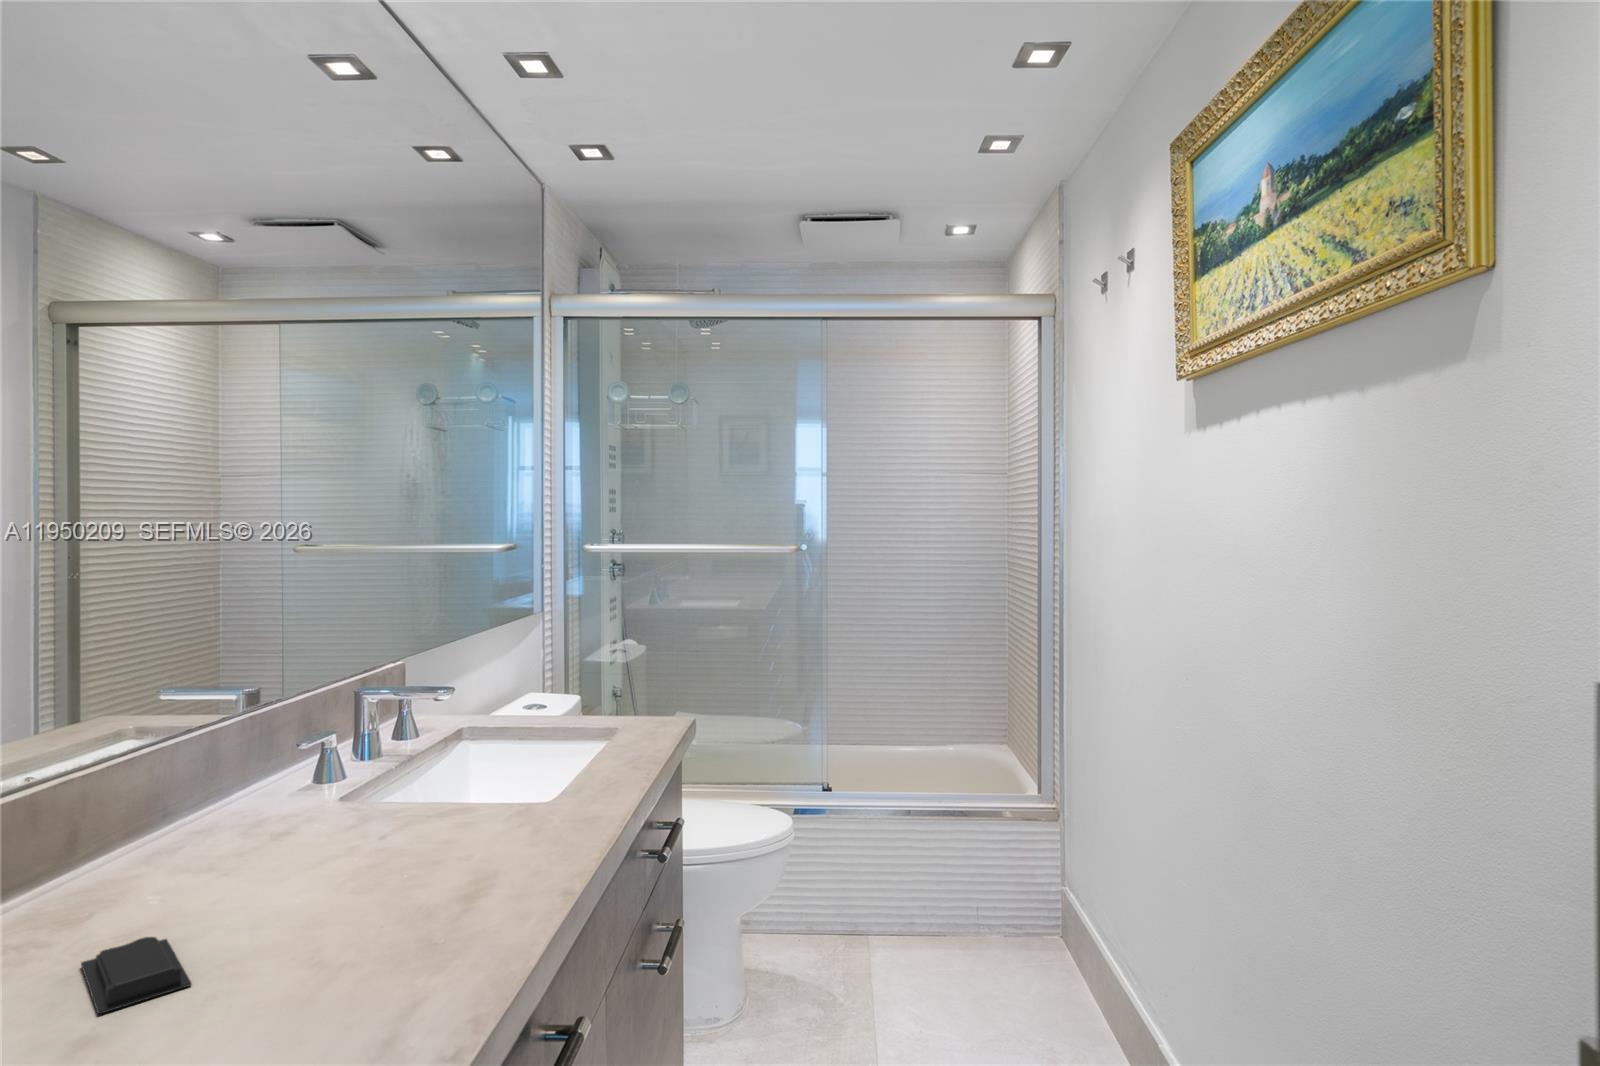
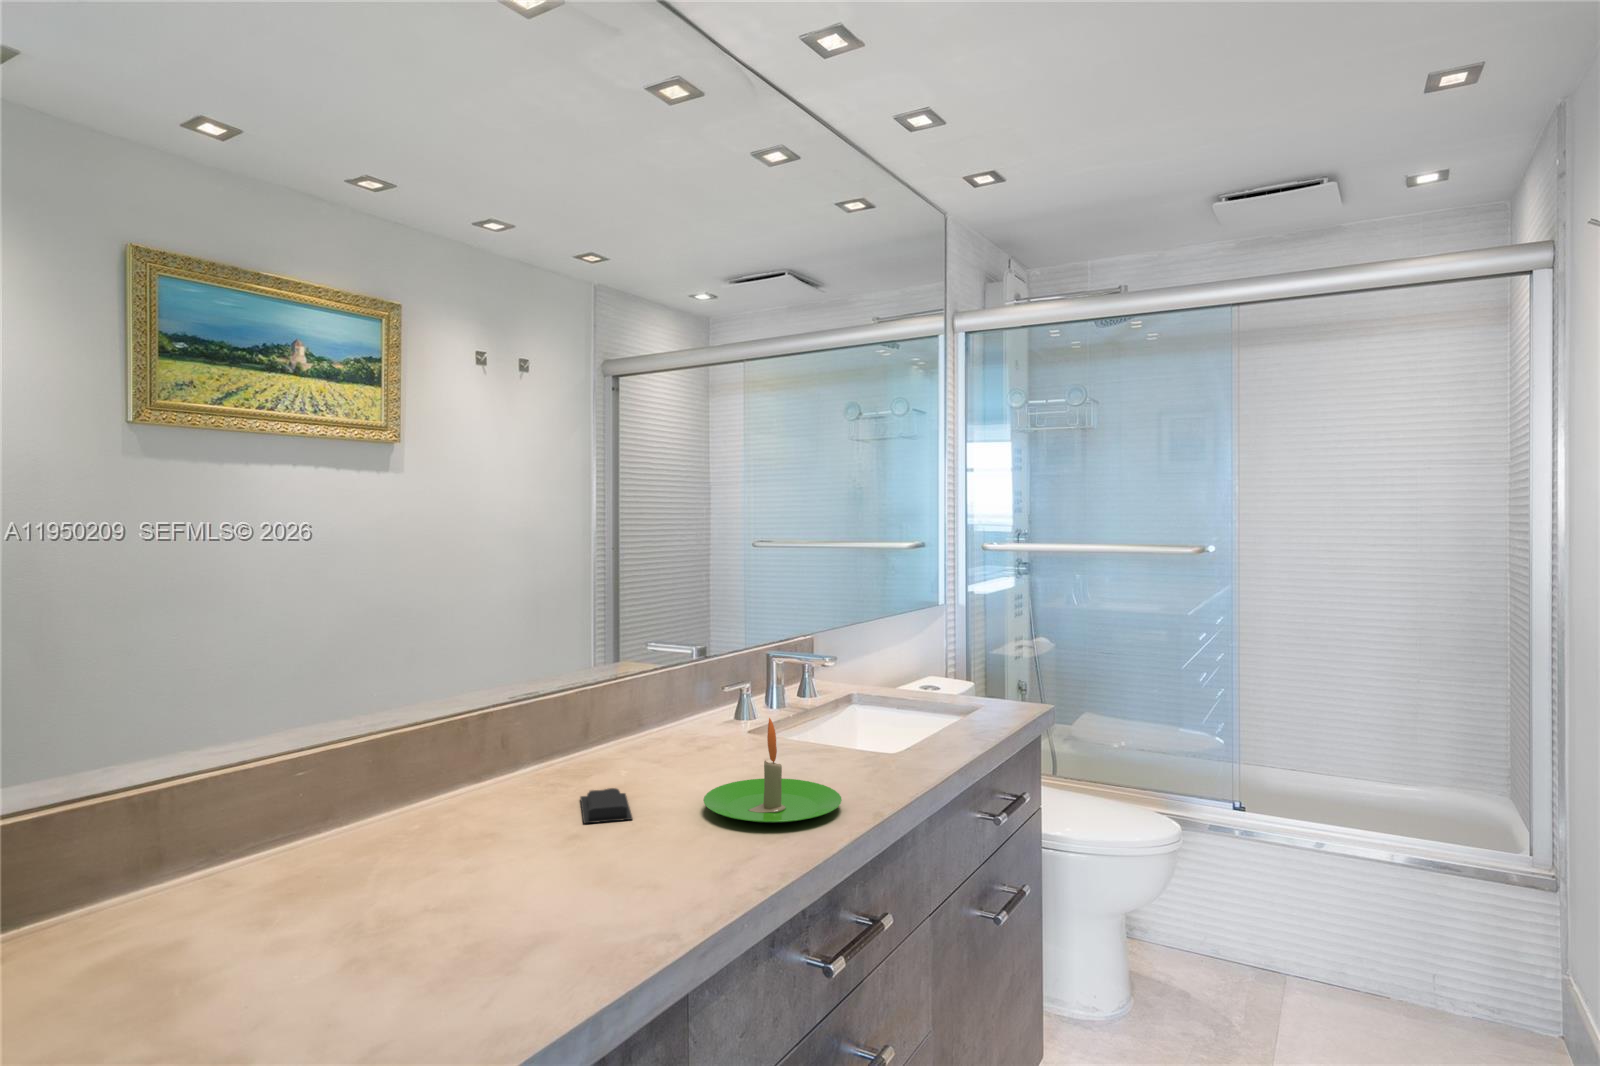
candle: none [311,793,517,949] -> present [703,718,842,823]

